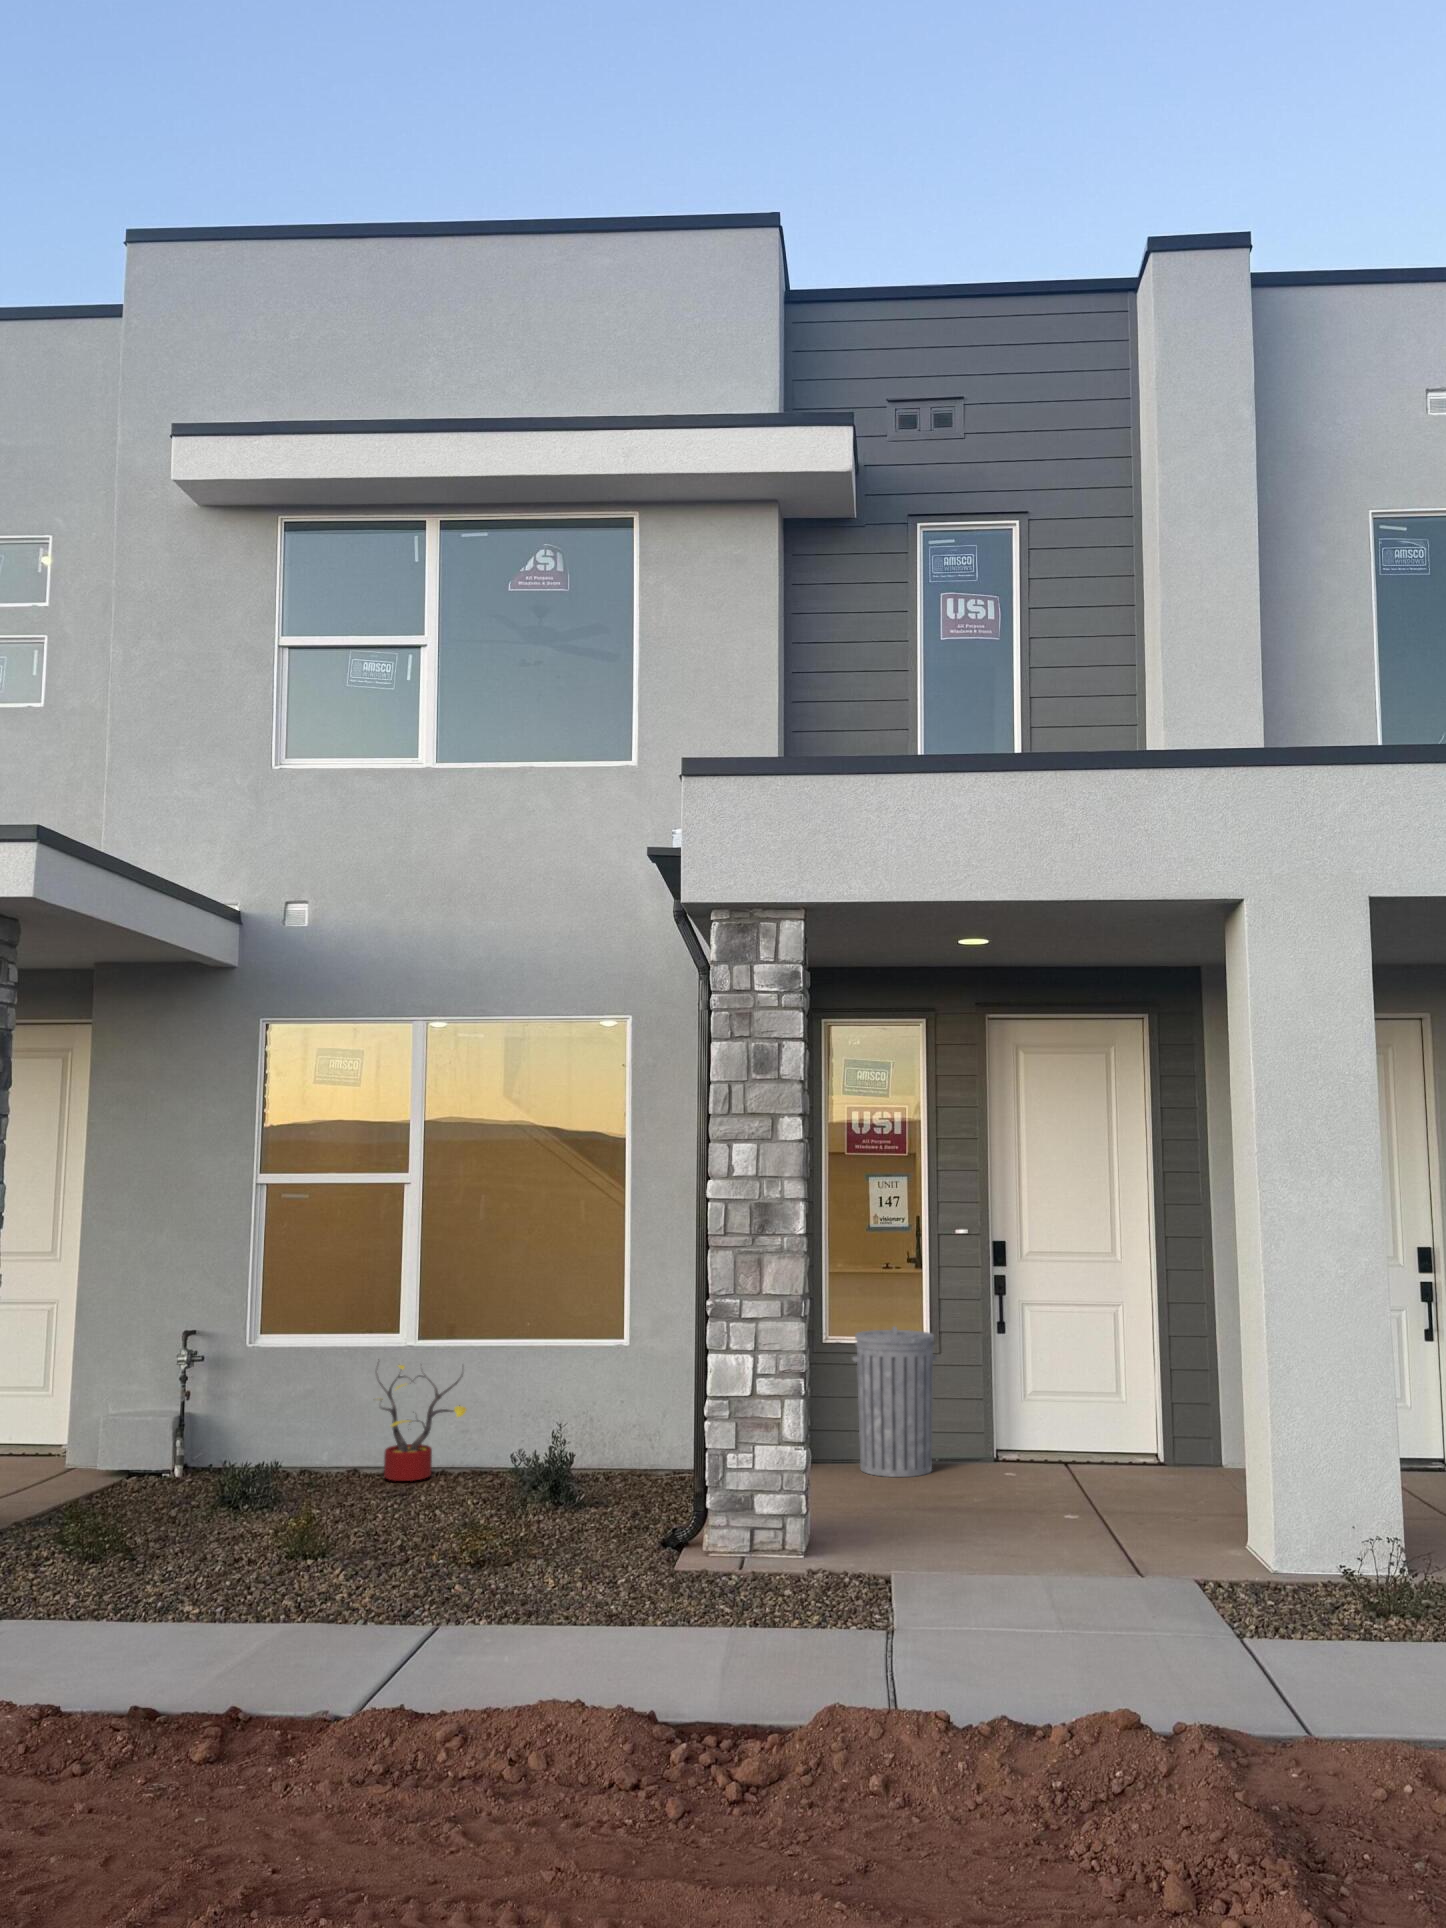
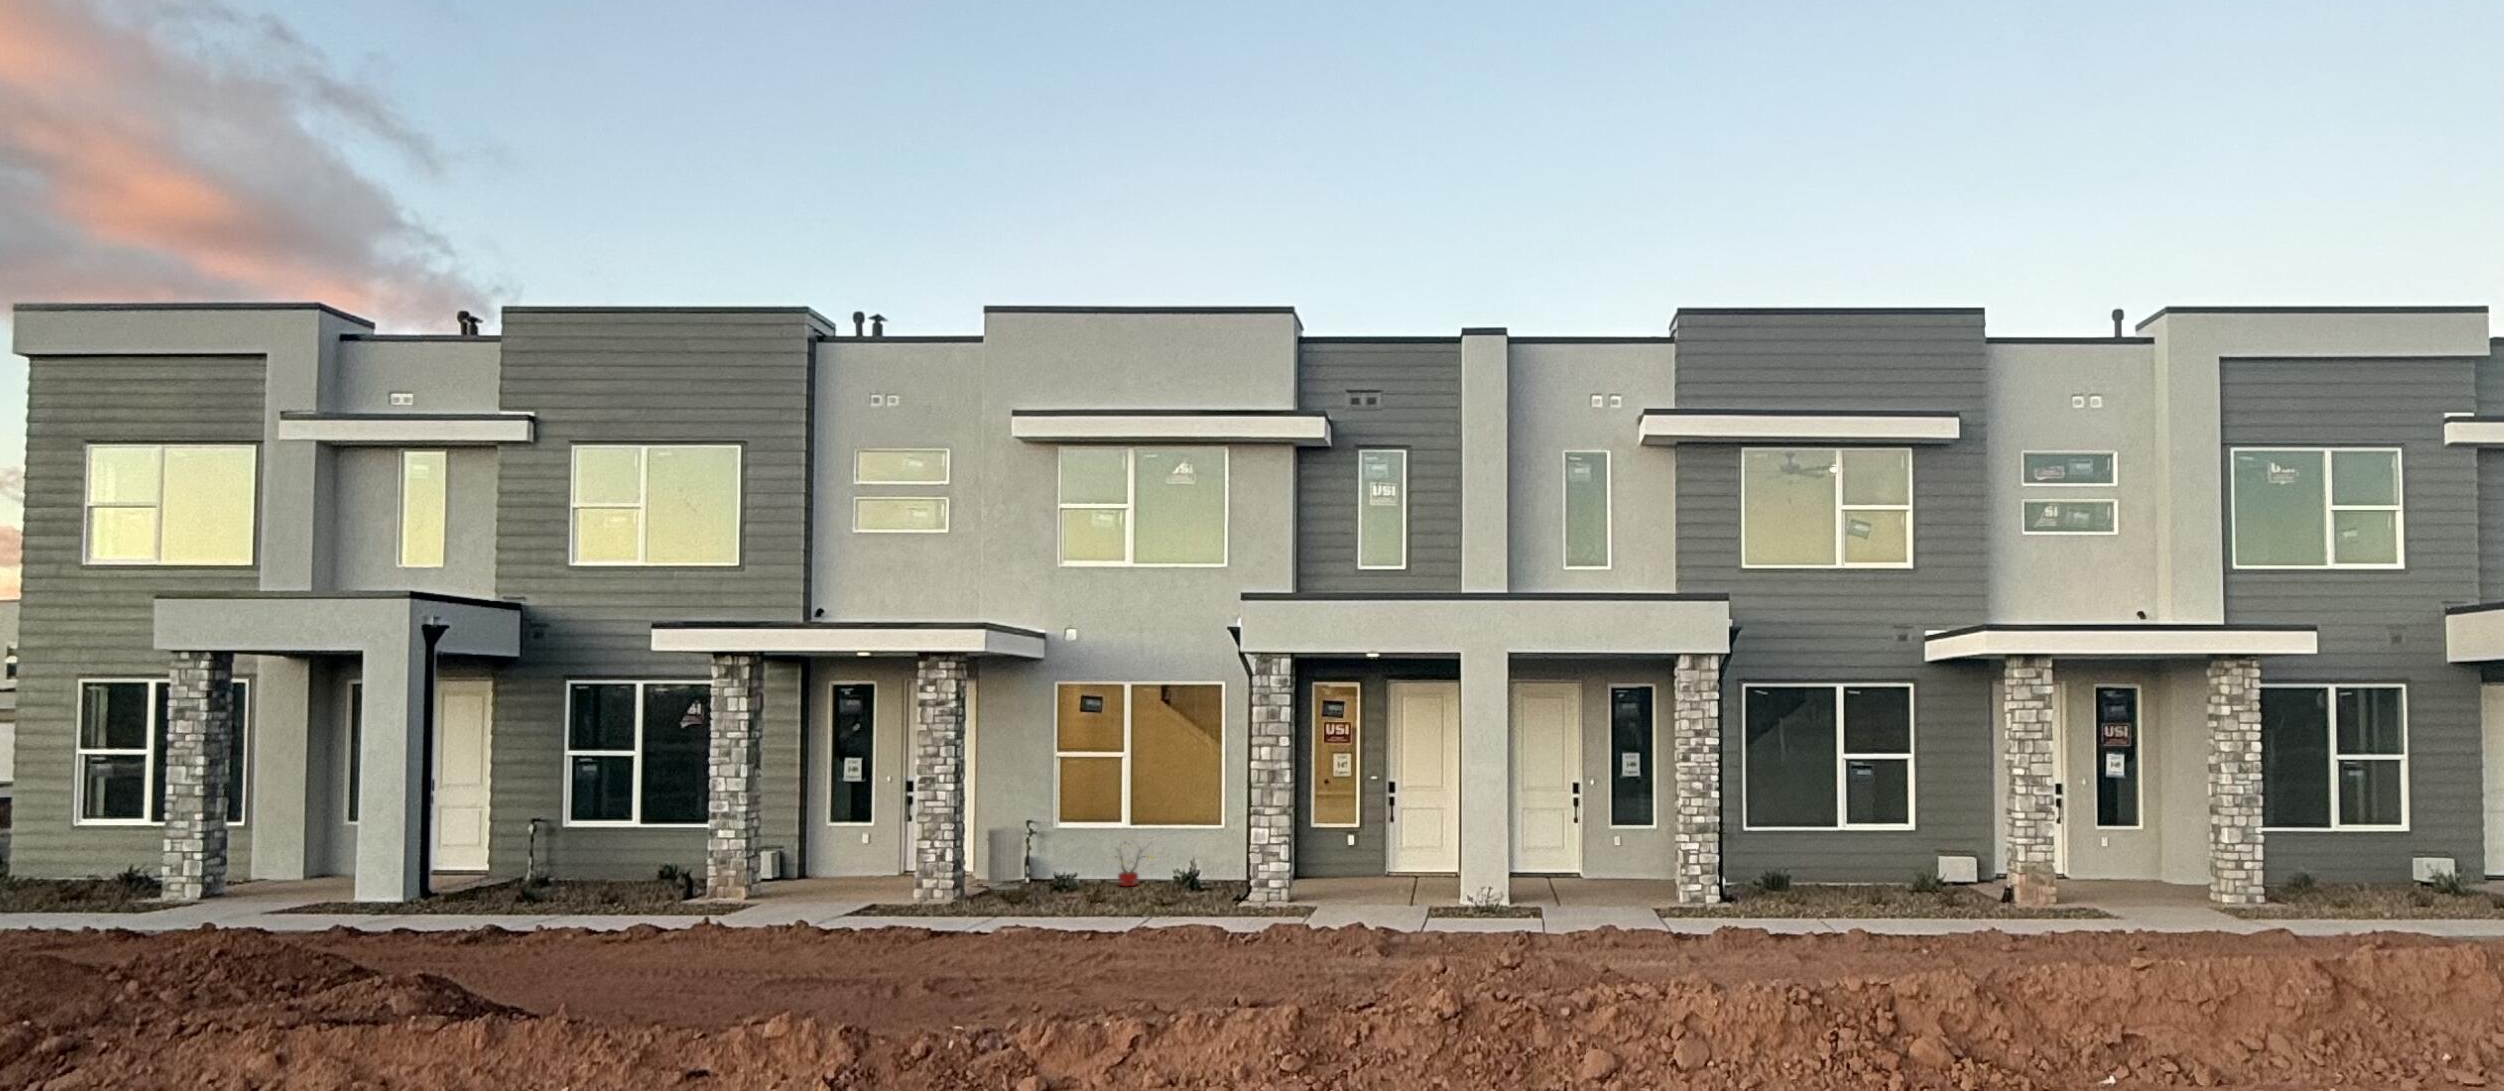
trash can: present [853,1327,937,1477] -> present [987,827,1023,890]

